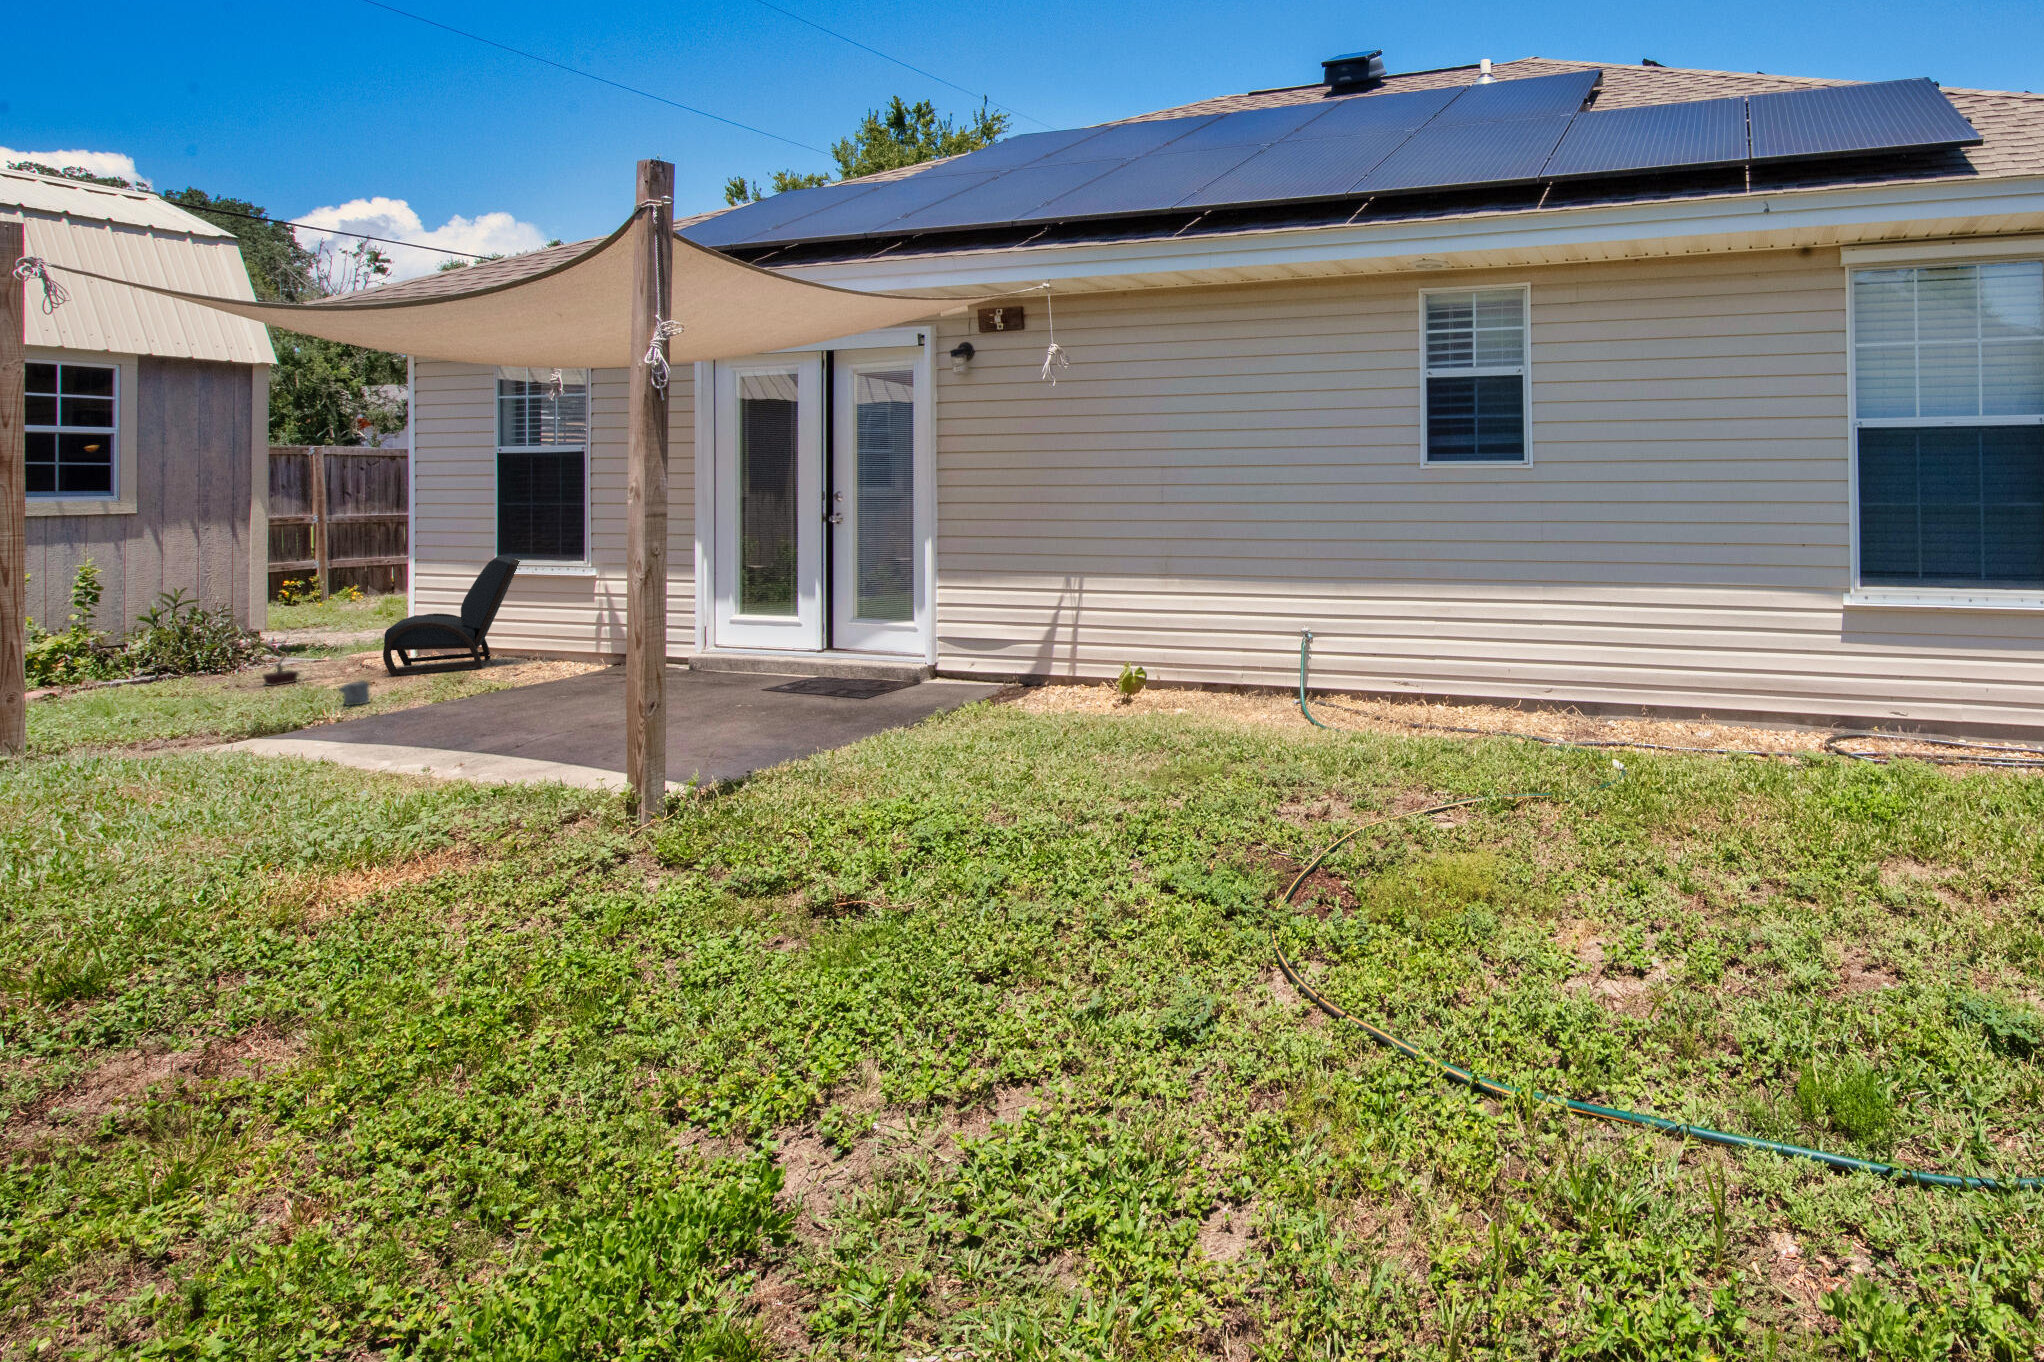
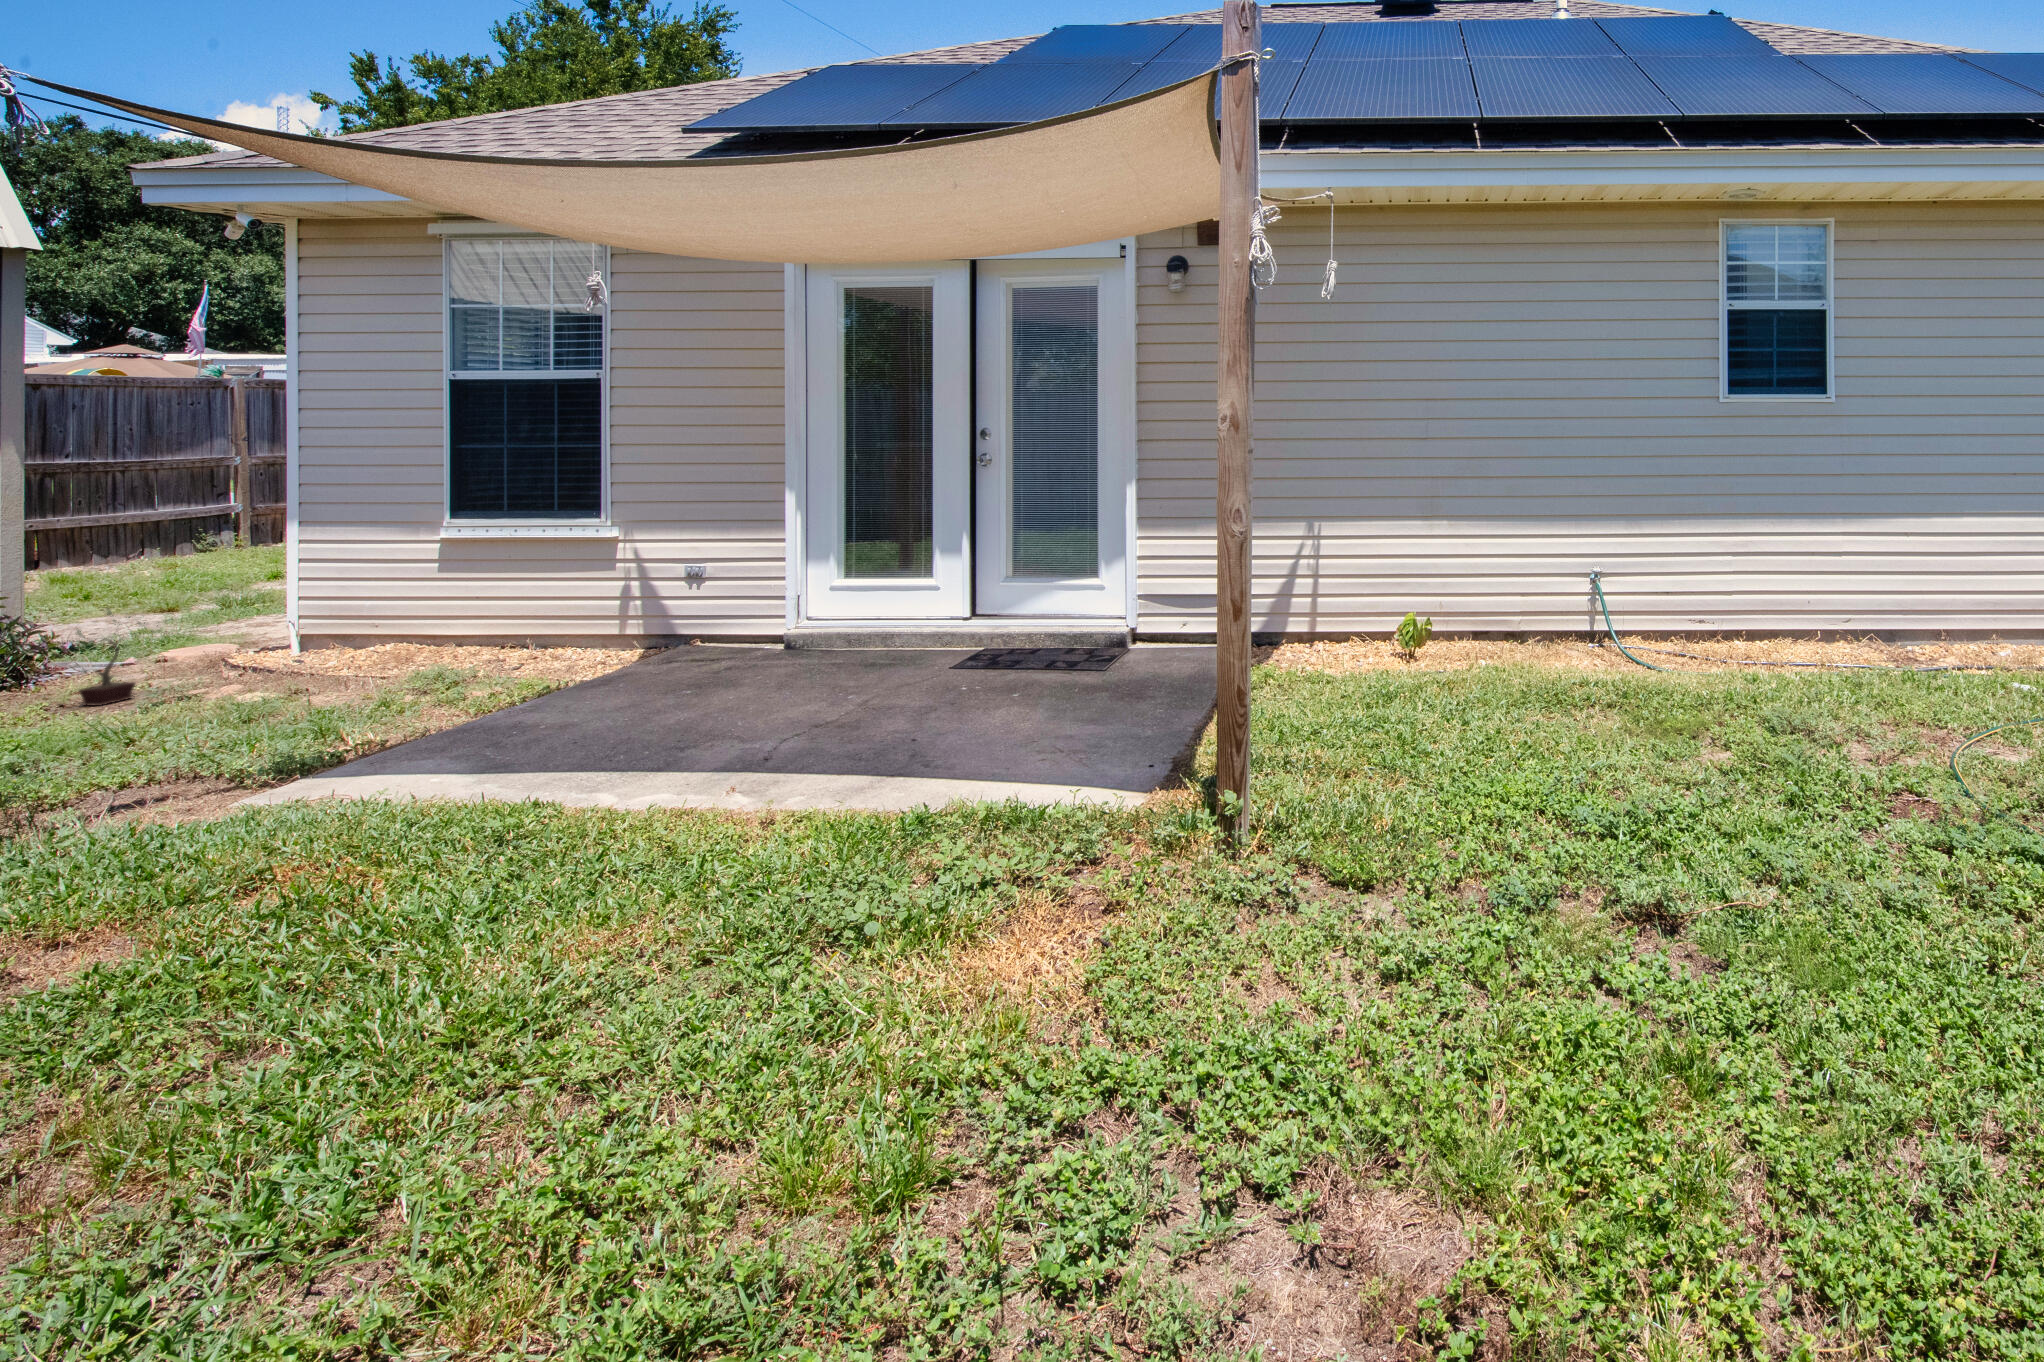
lounge chair: present [383,555,520,677] -> none [262,510,469,684]
watering can: present [339,680,369,706] -> none [327,683,368,721]

